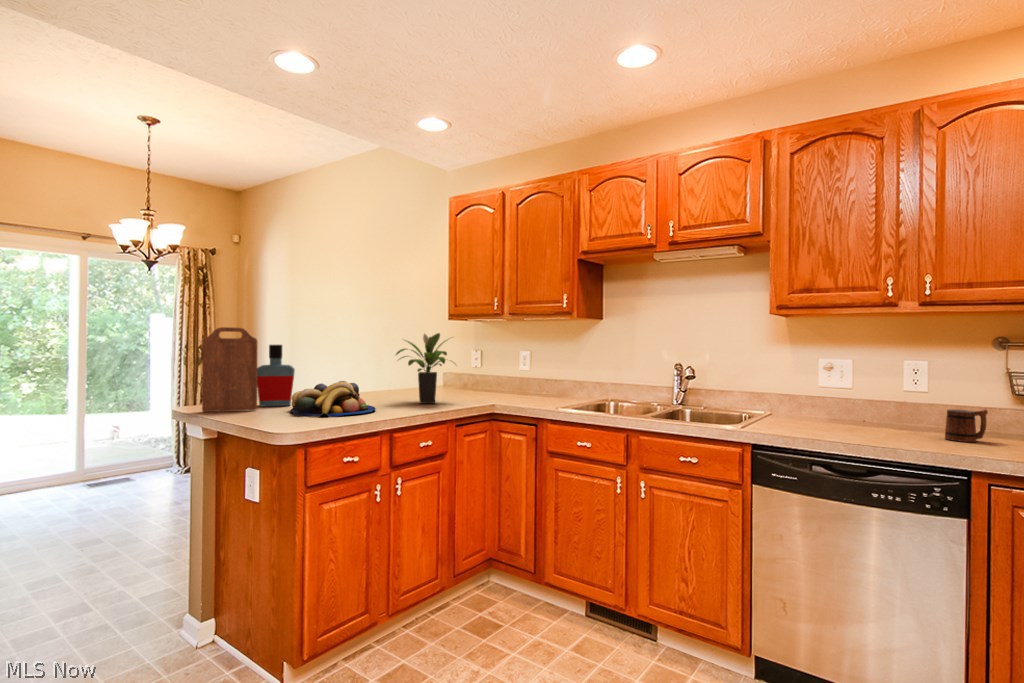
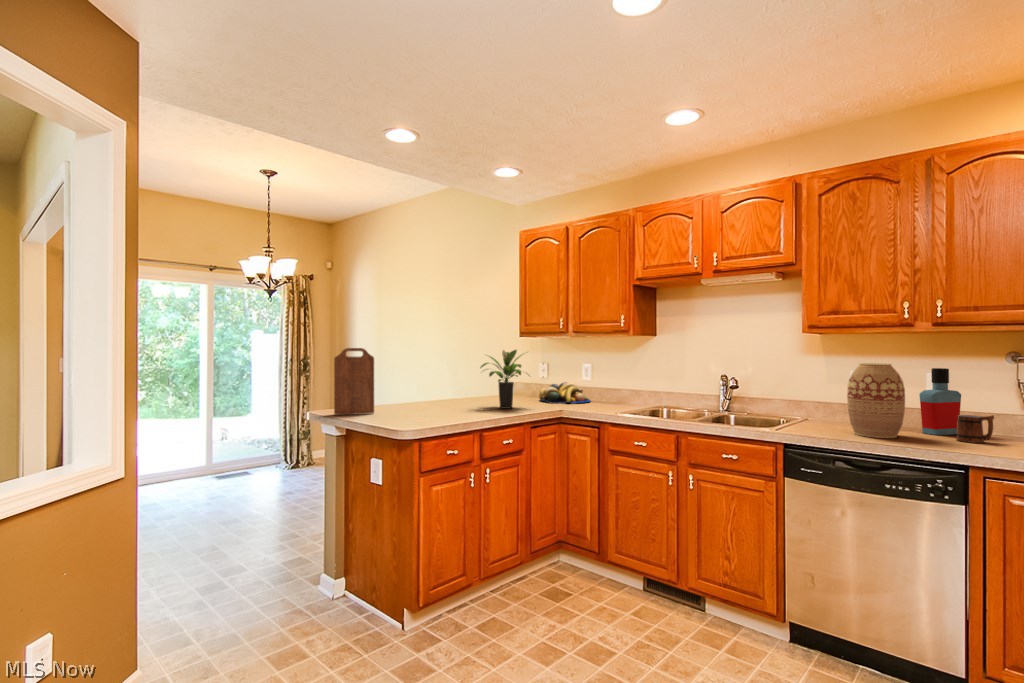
bottle: present [257,345,295,407] -> present [919,368,961,435]
vase: none [823,349,889,437] -> present [847,363,905,438]
fruit bowl: present [291,381,376,417] -> present [539,382,591,404]

